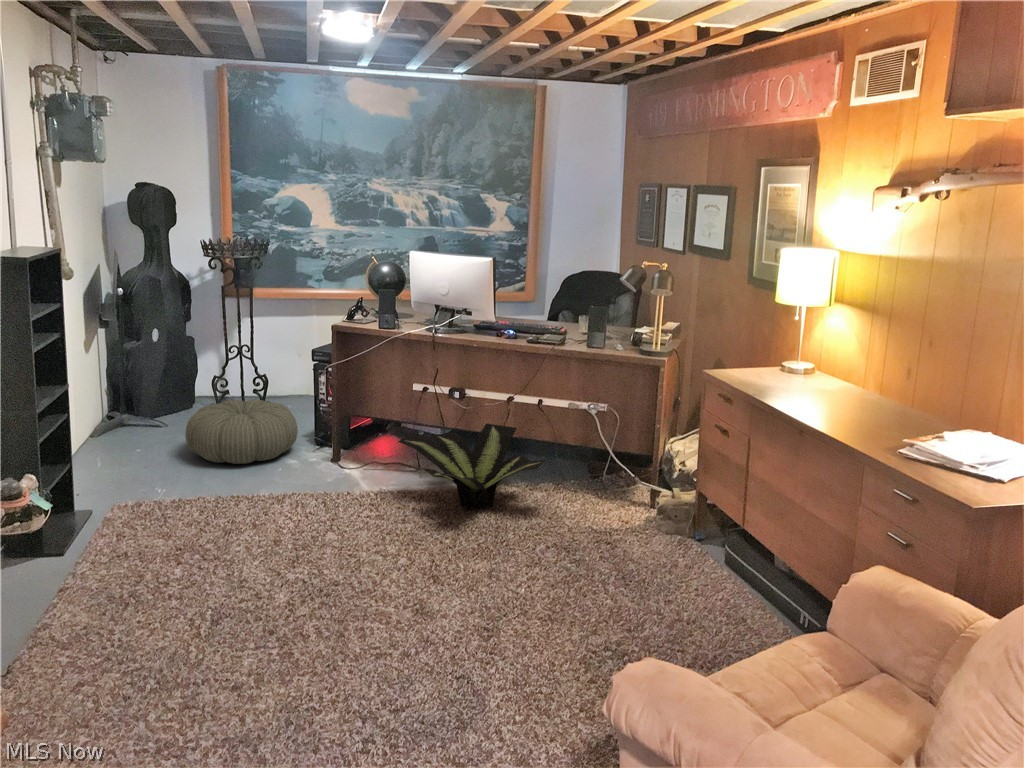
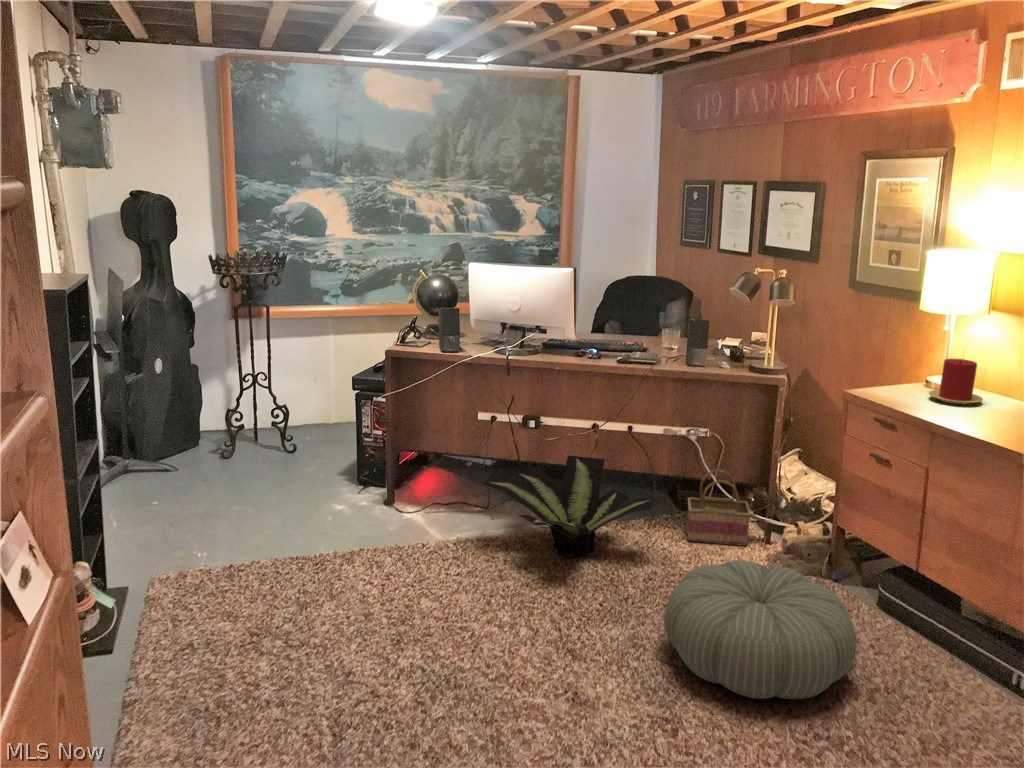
candle: none [776,344,821,385] -> present [929,359,983,404]
pouf: present [185,399,298,464] -> present [664,560,856,699]
basket: none [582,440,639,509] -> present [687,469,751,546]

